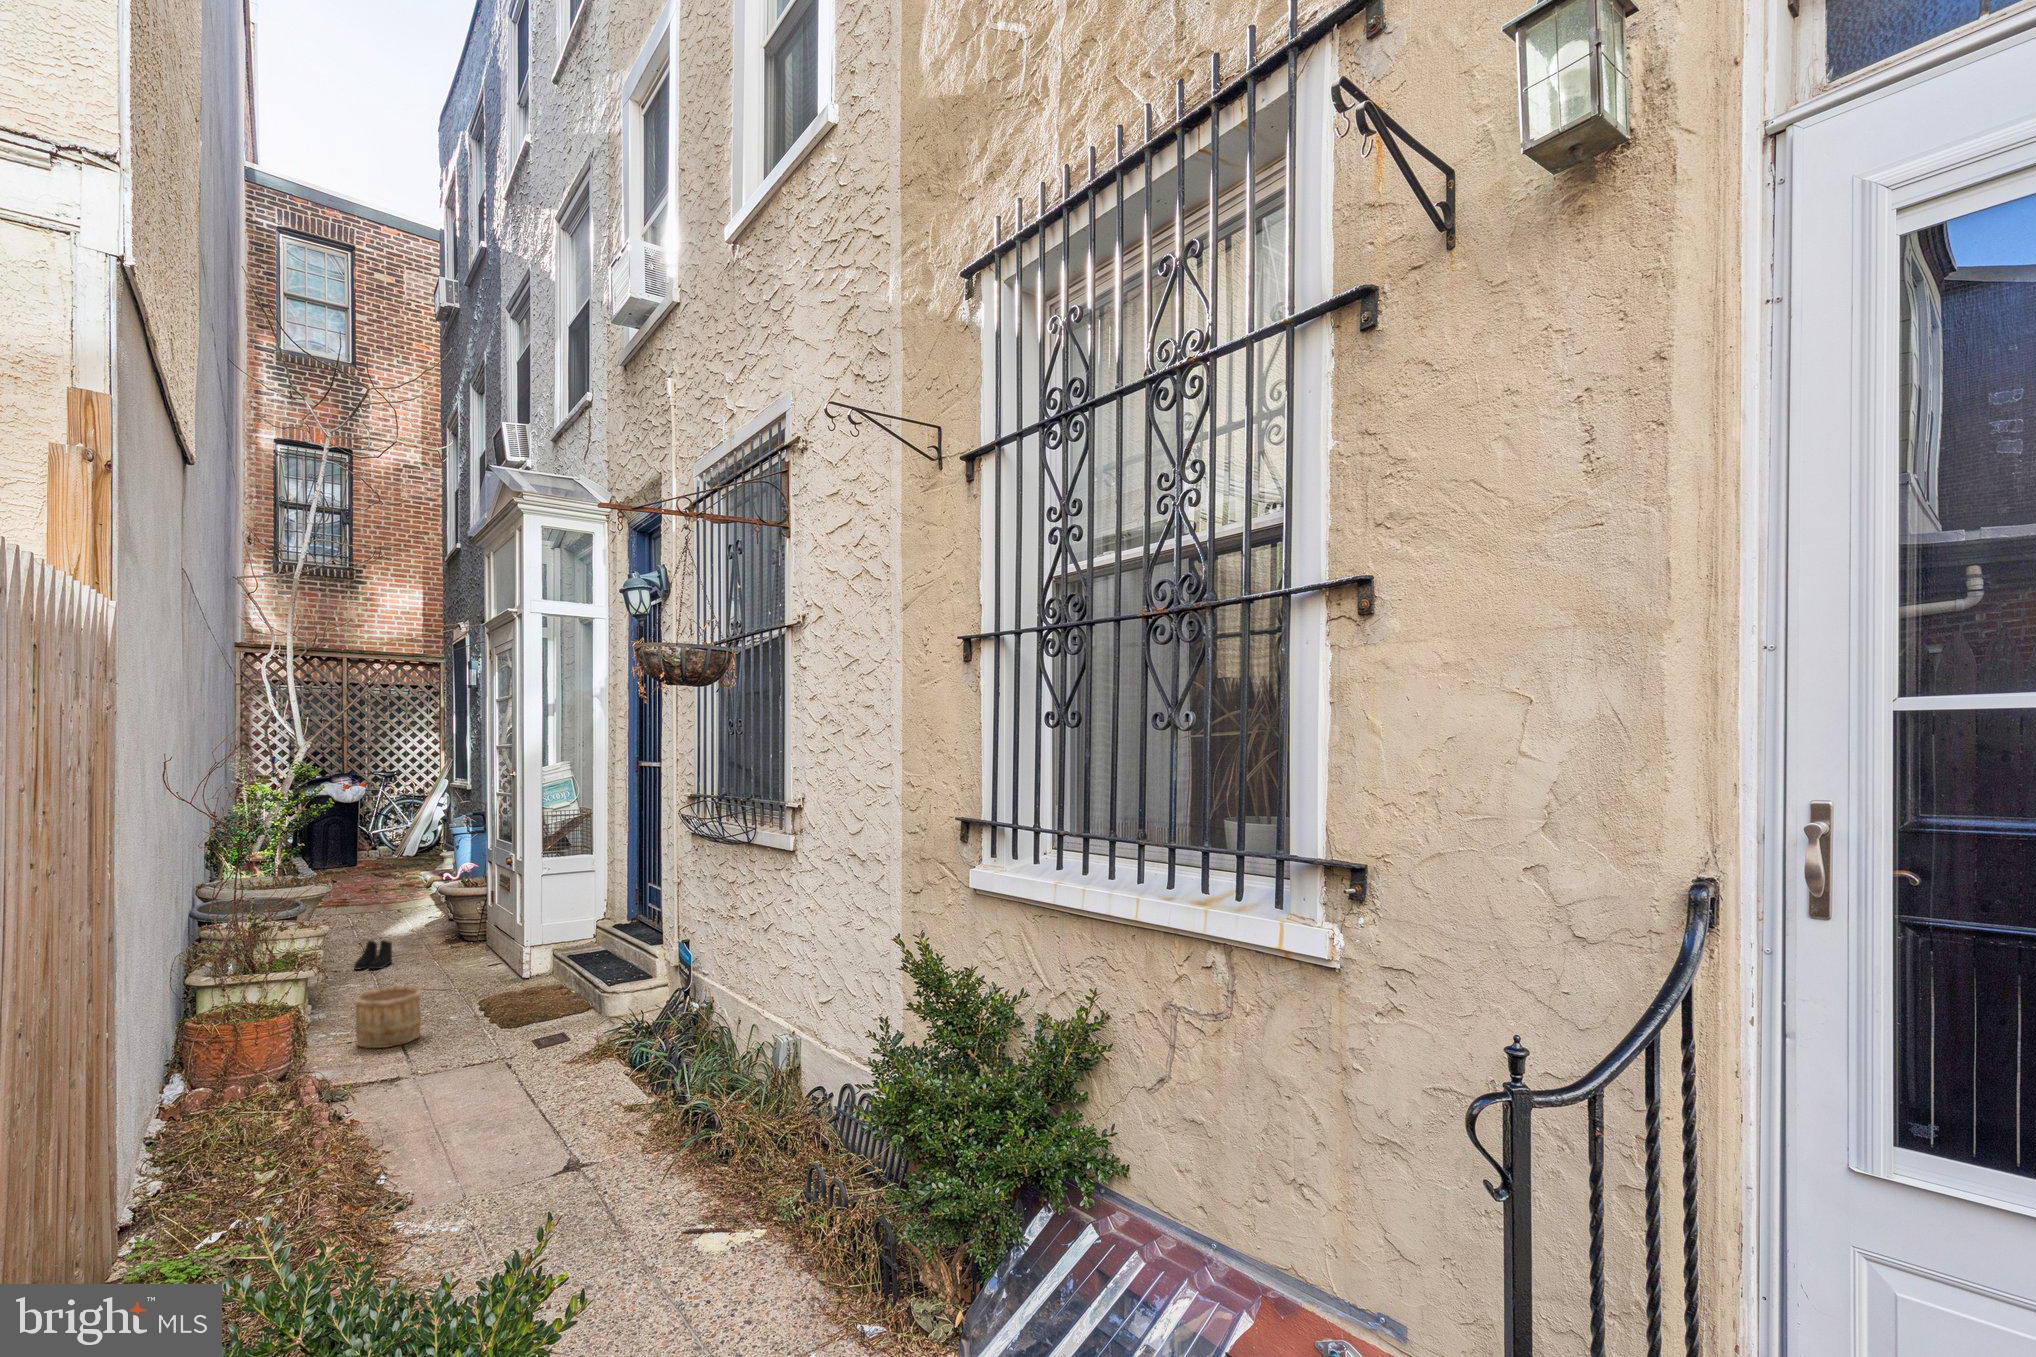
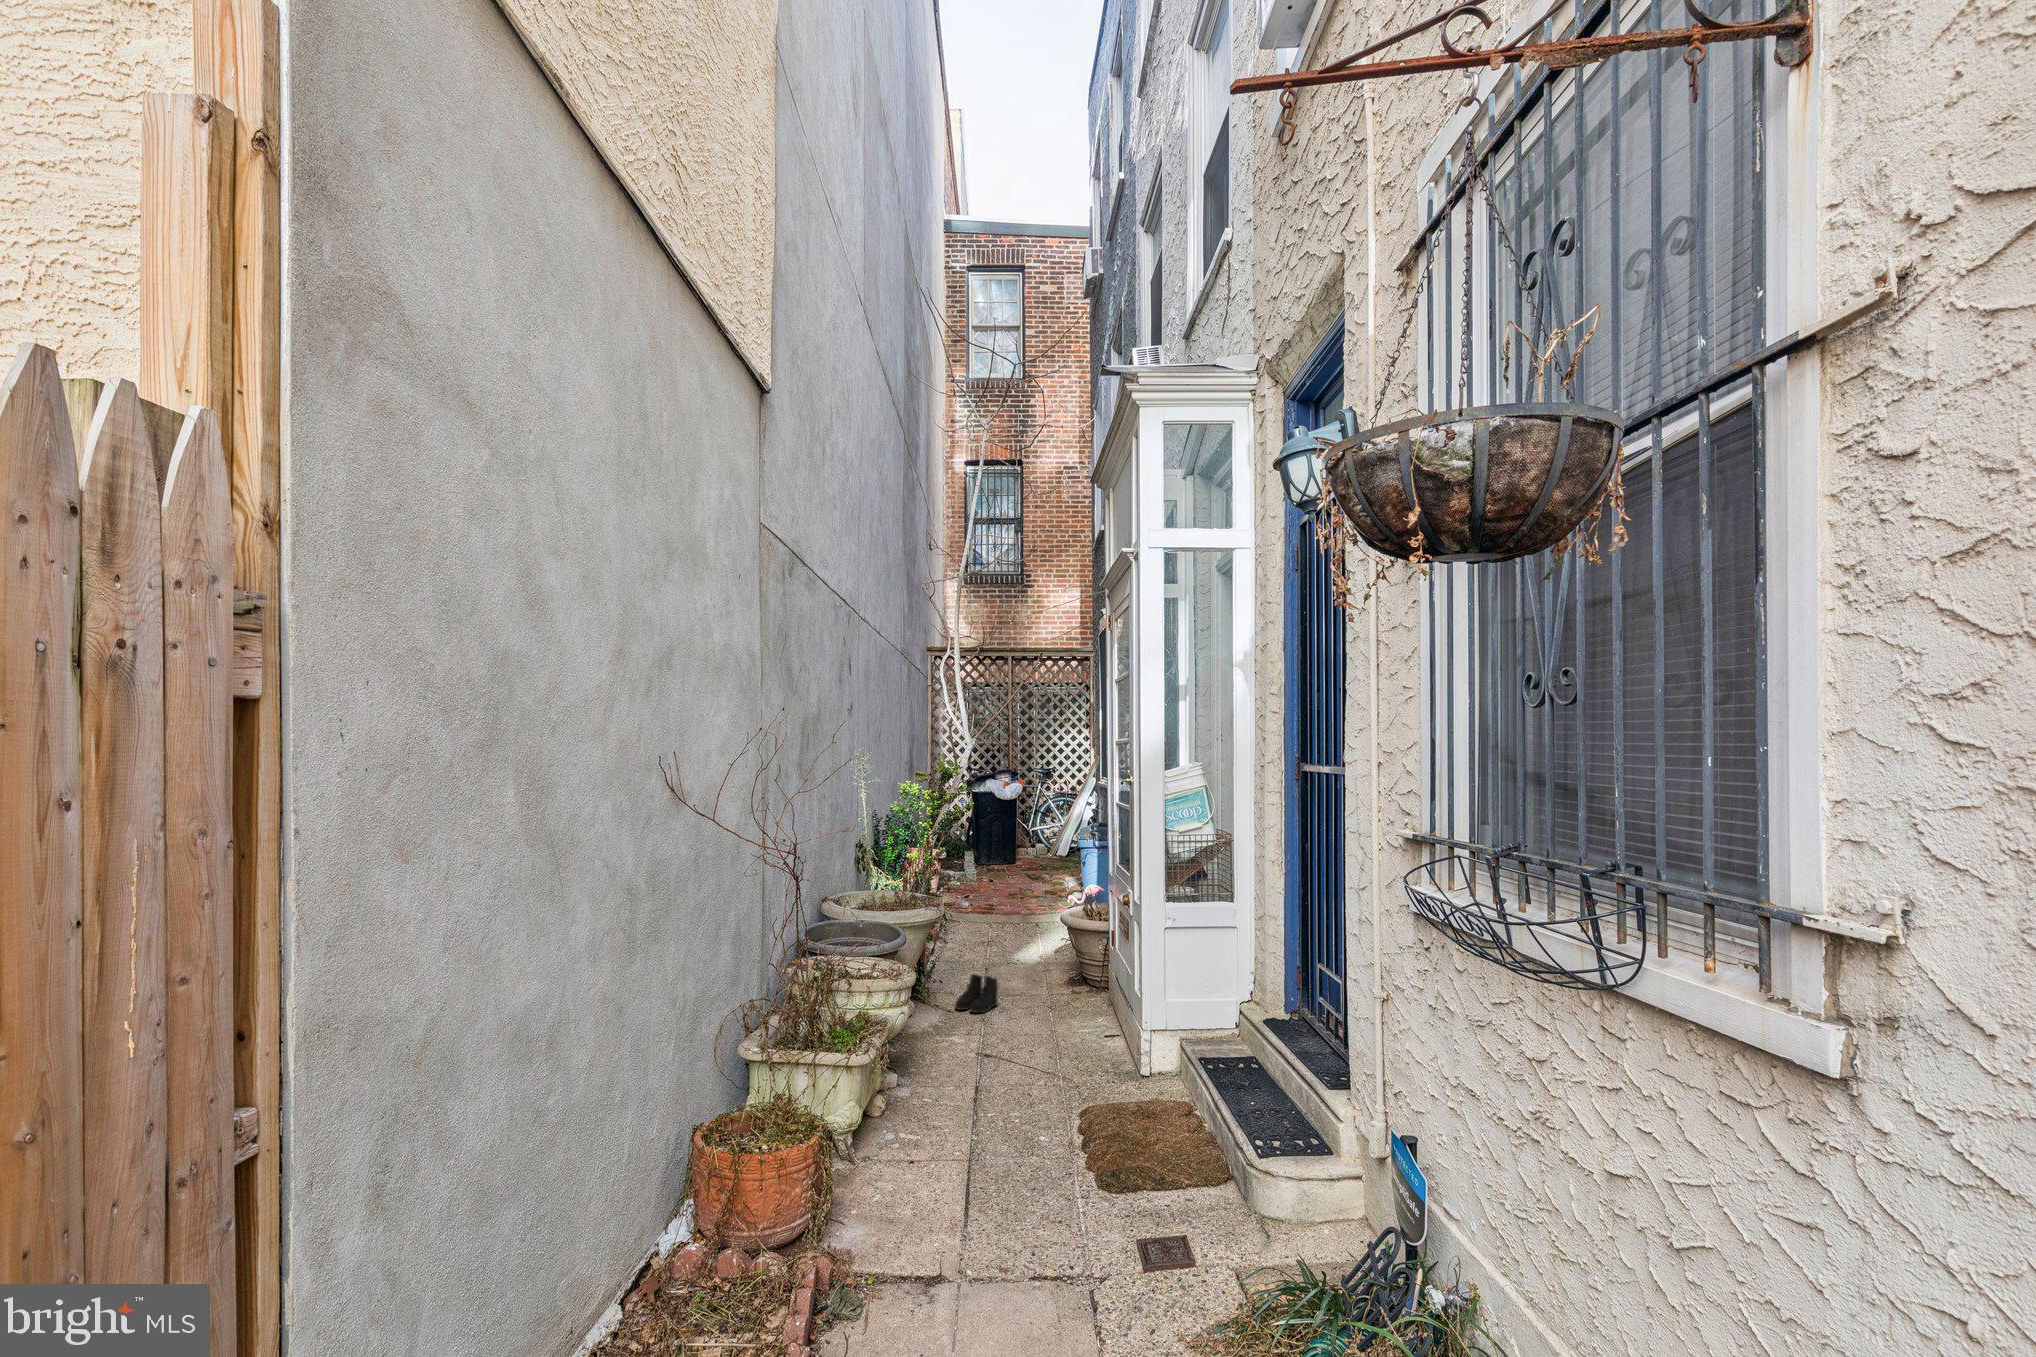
wooden bucket: present [354,986,422,1048] -> none [889,1084,983,1191]

